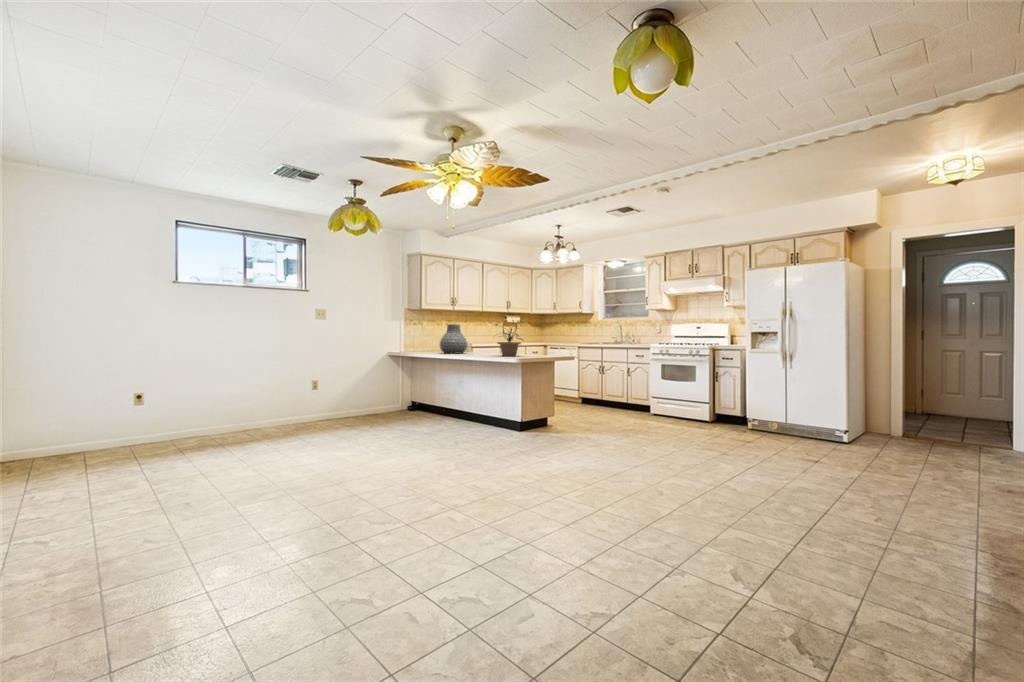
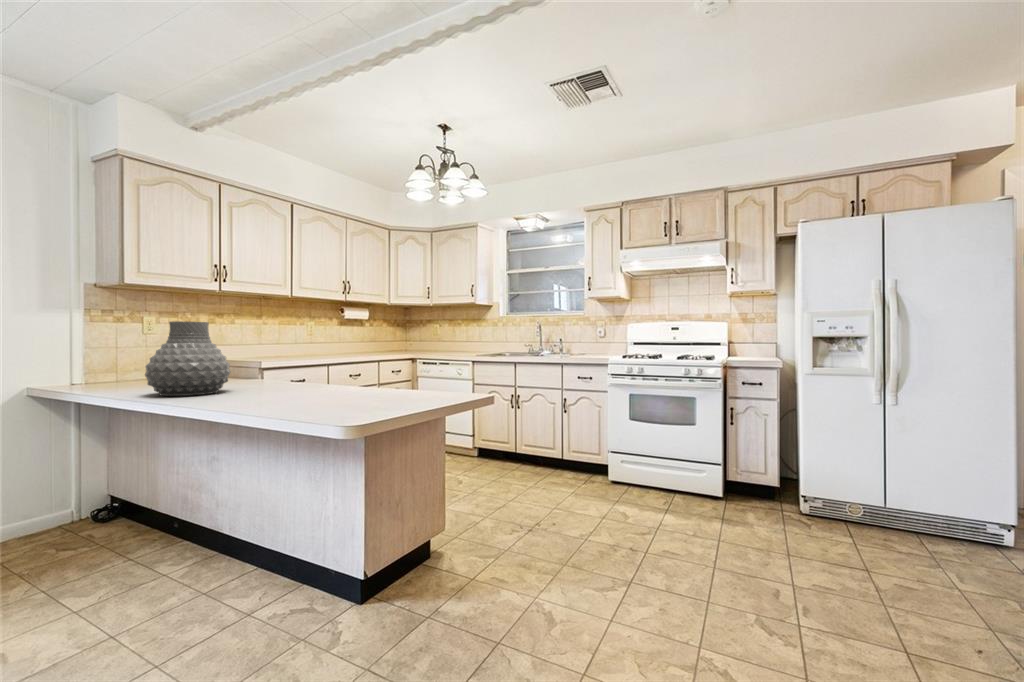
potted plant: present [496,320,523,356] -> none [278,307,369,411]

